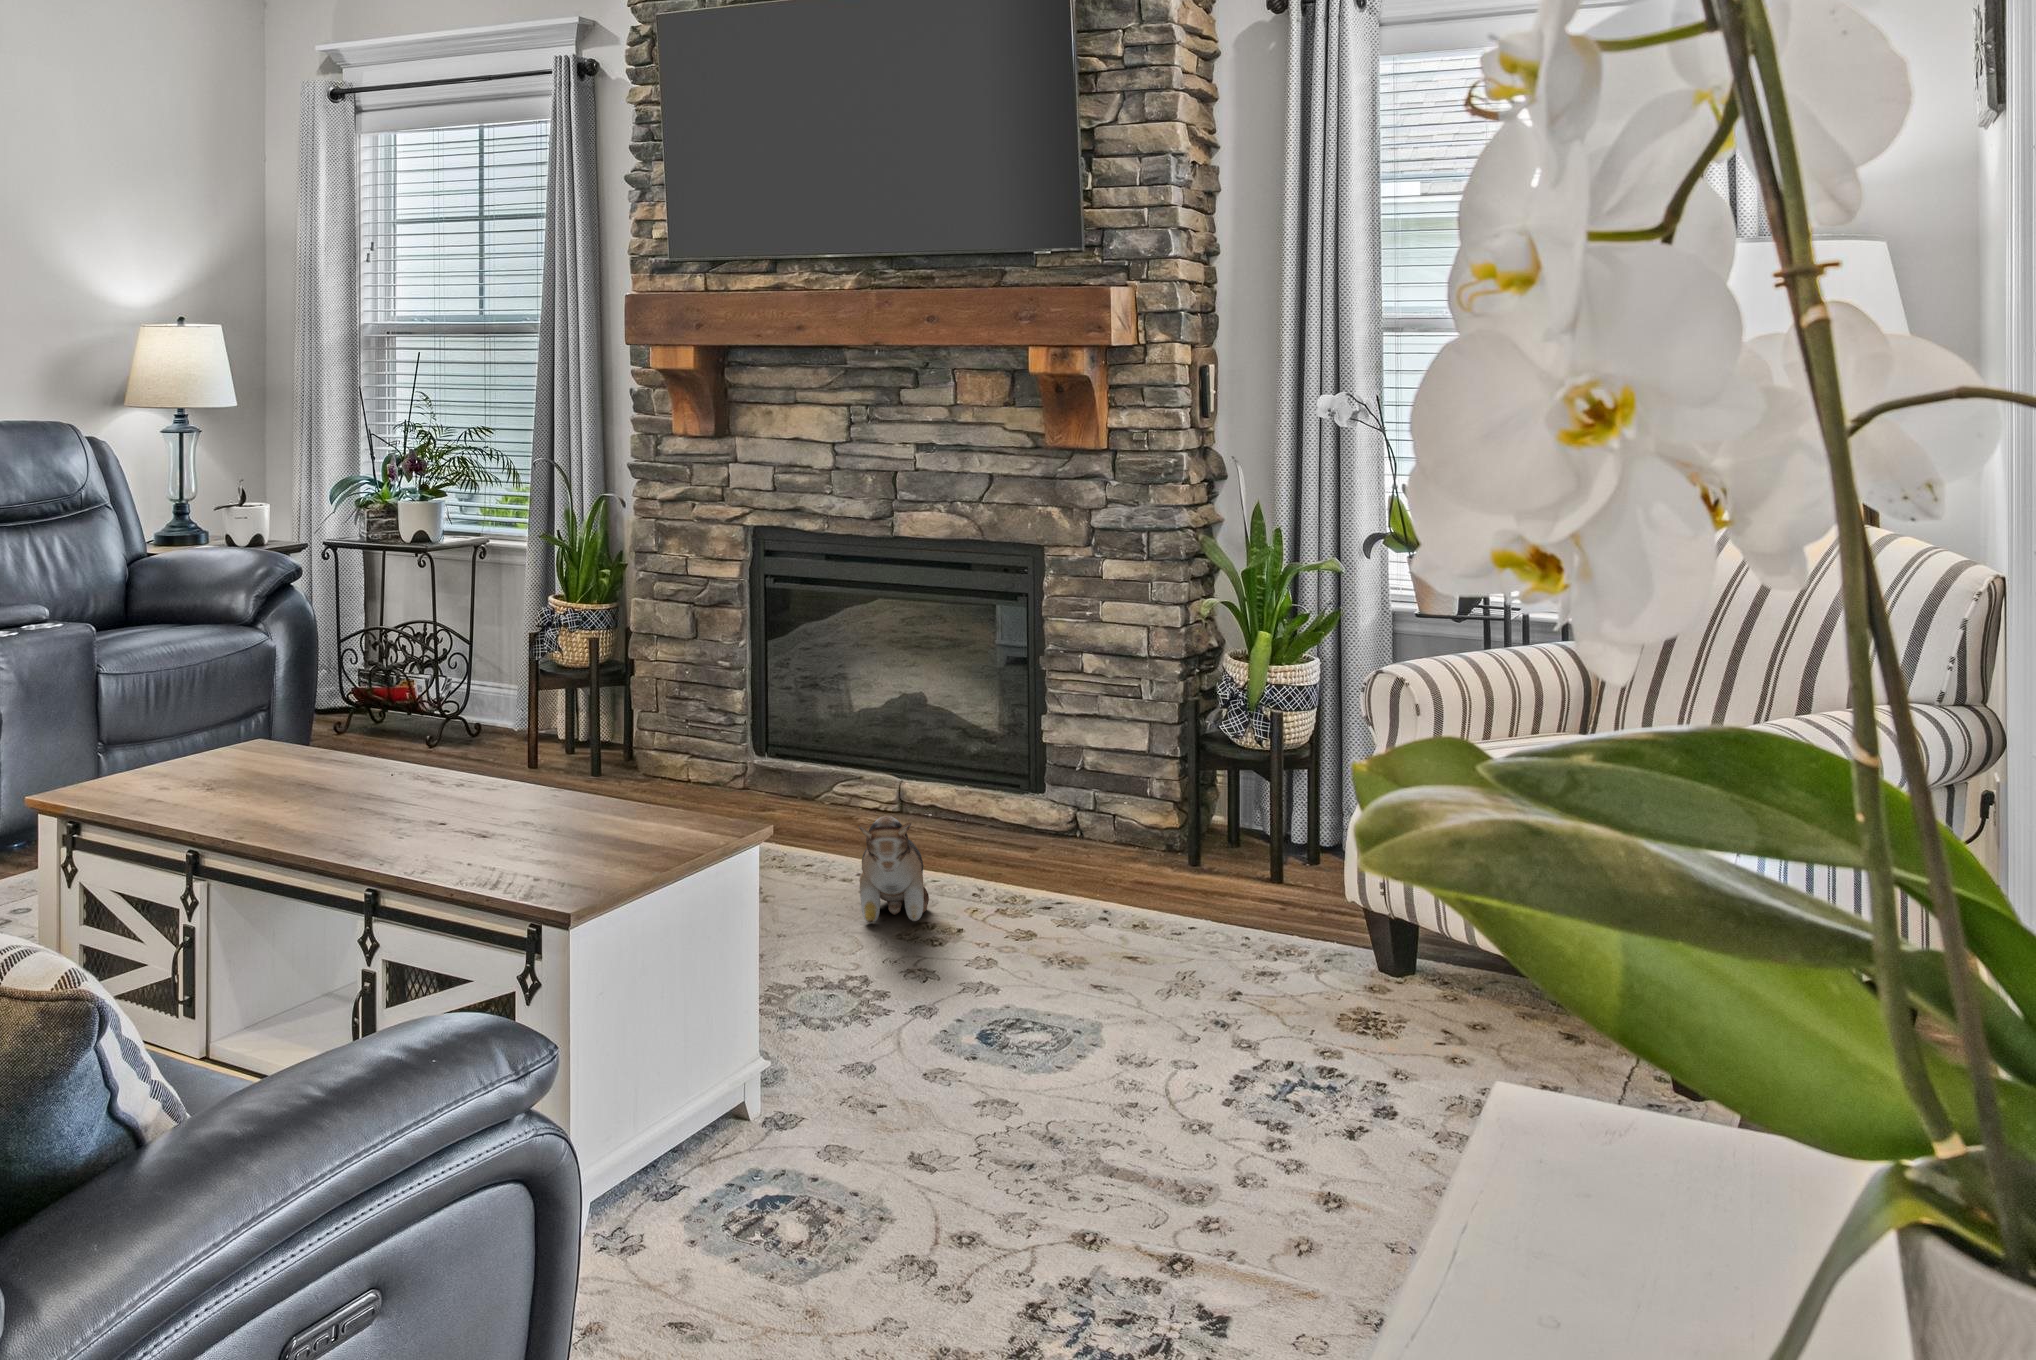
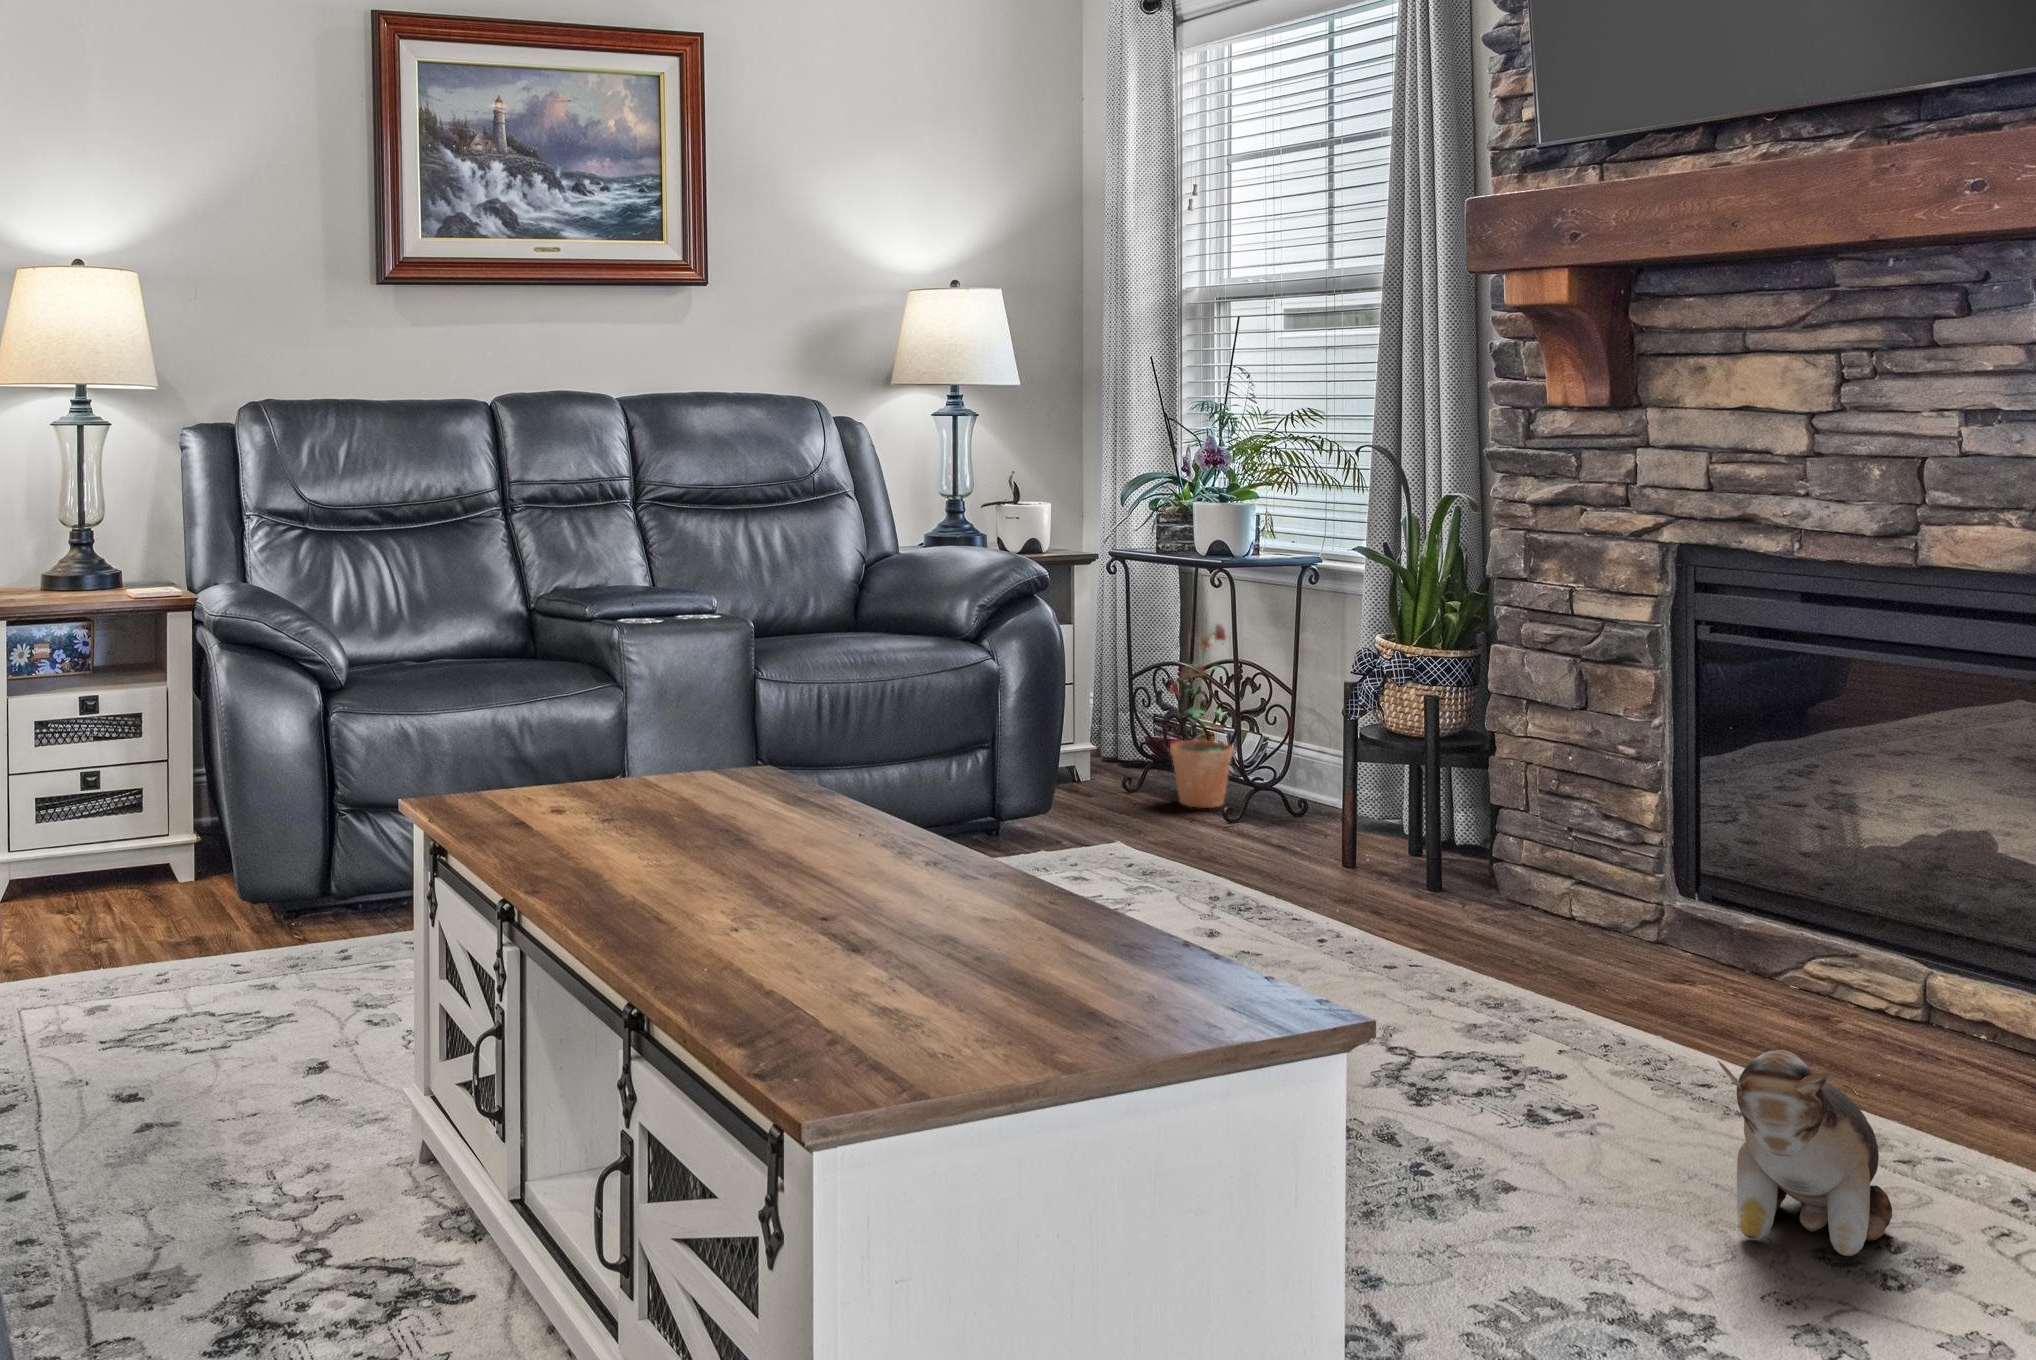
potted plant: none [376,596,427,739] -> present [1169,625,1233,808]

